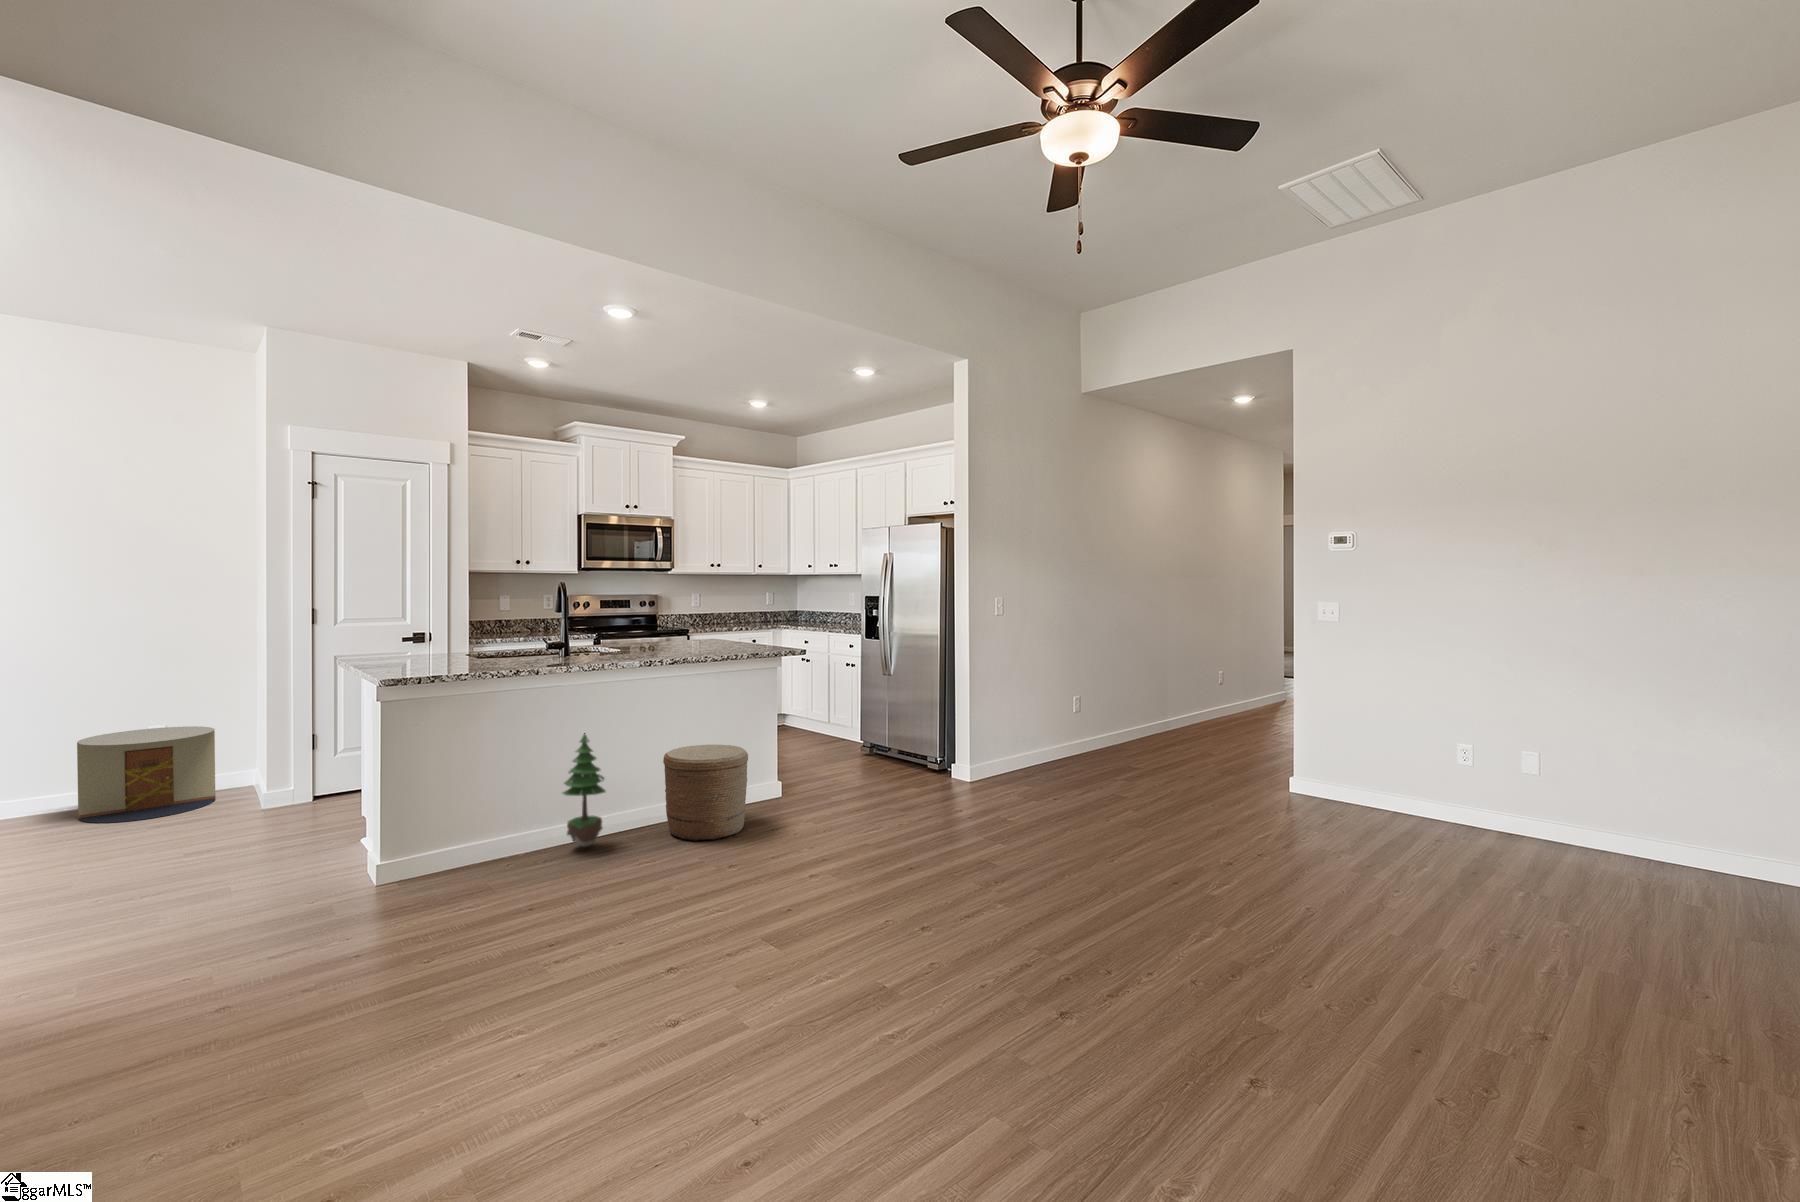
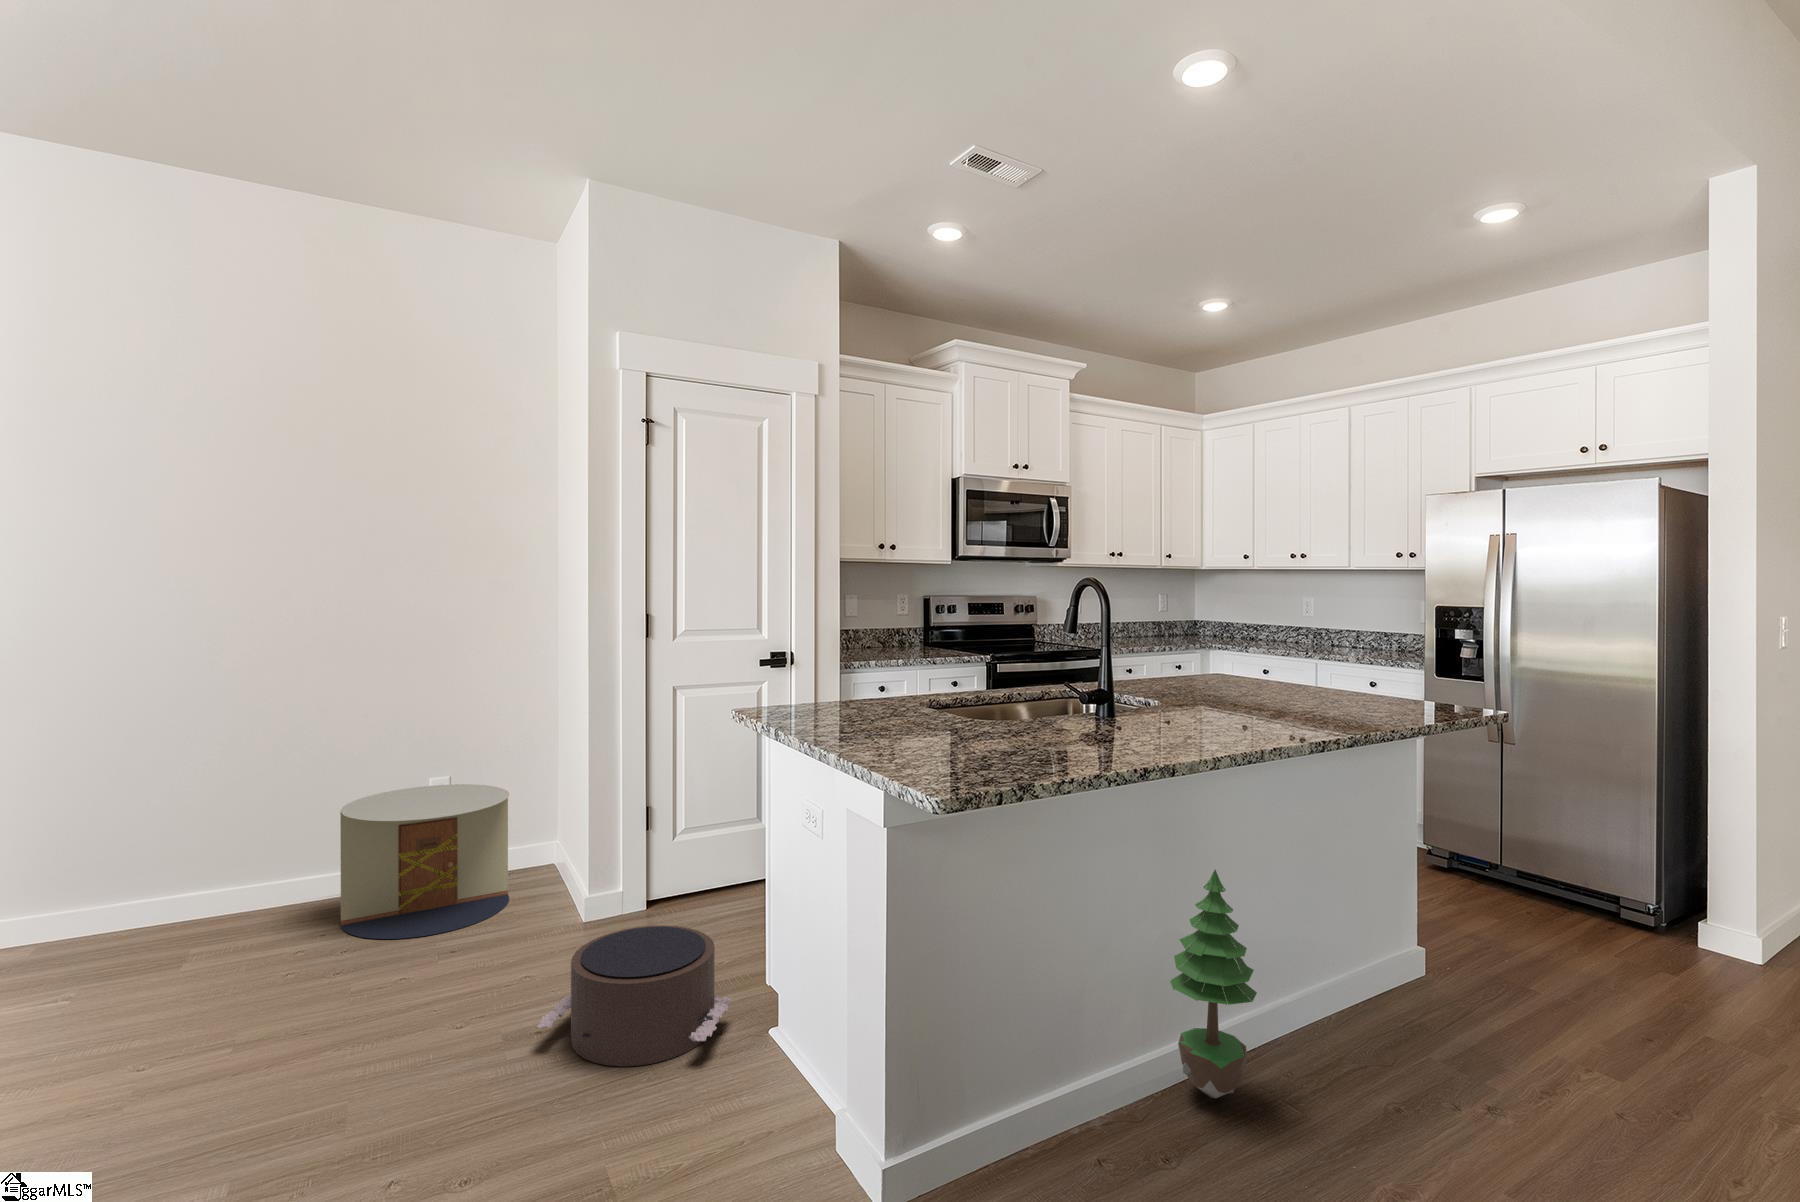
woven basket: present [663,745,748,841] -> none [1313,883,1504,1099]
pouf: none [199,792,335,860] -> present [537,926,732,1066]

